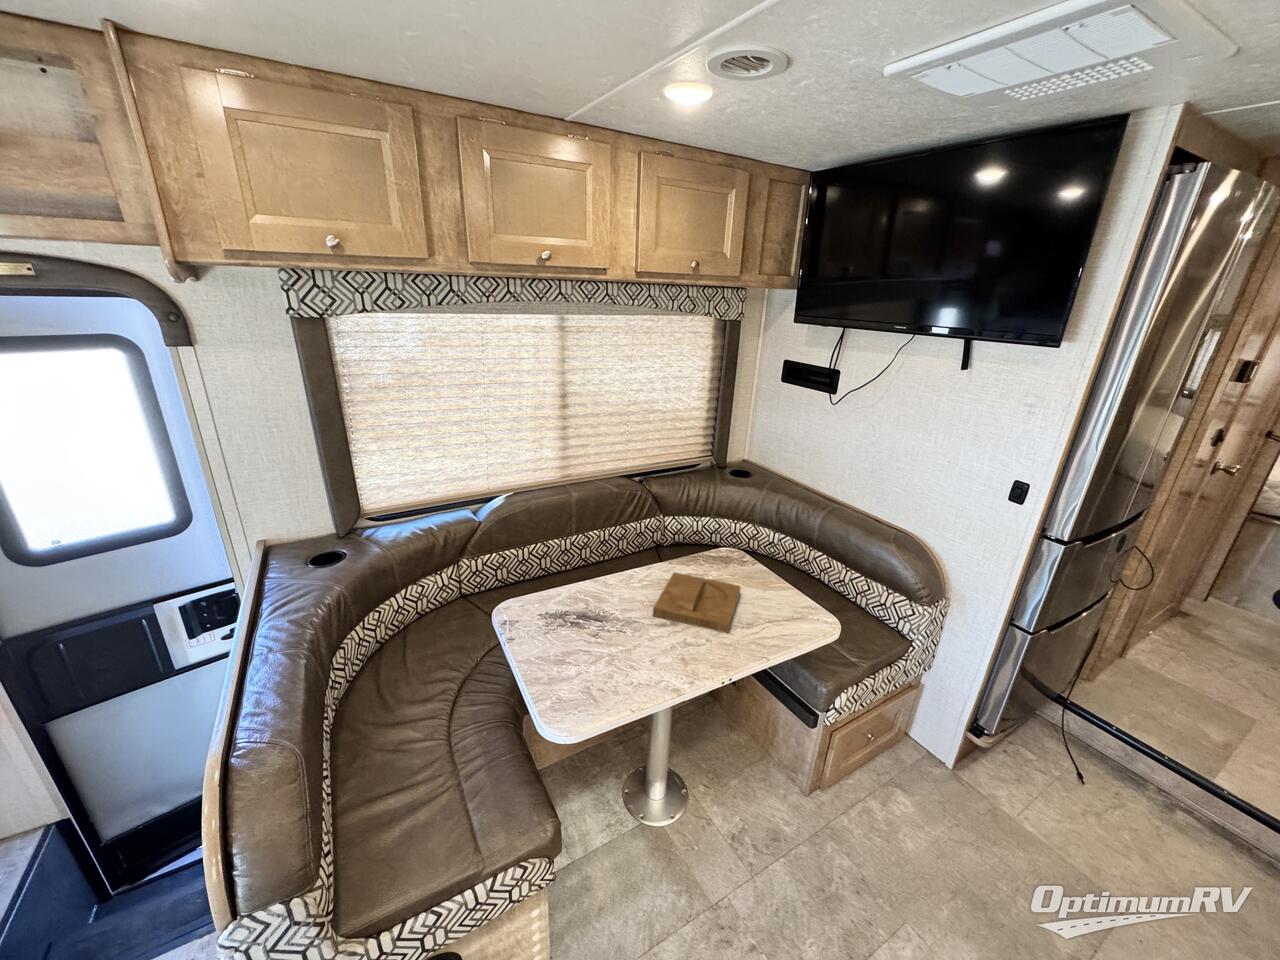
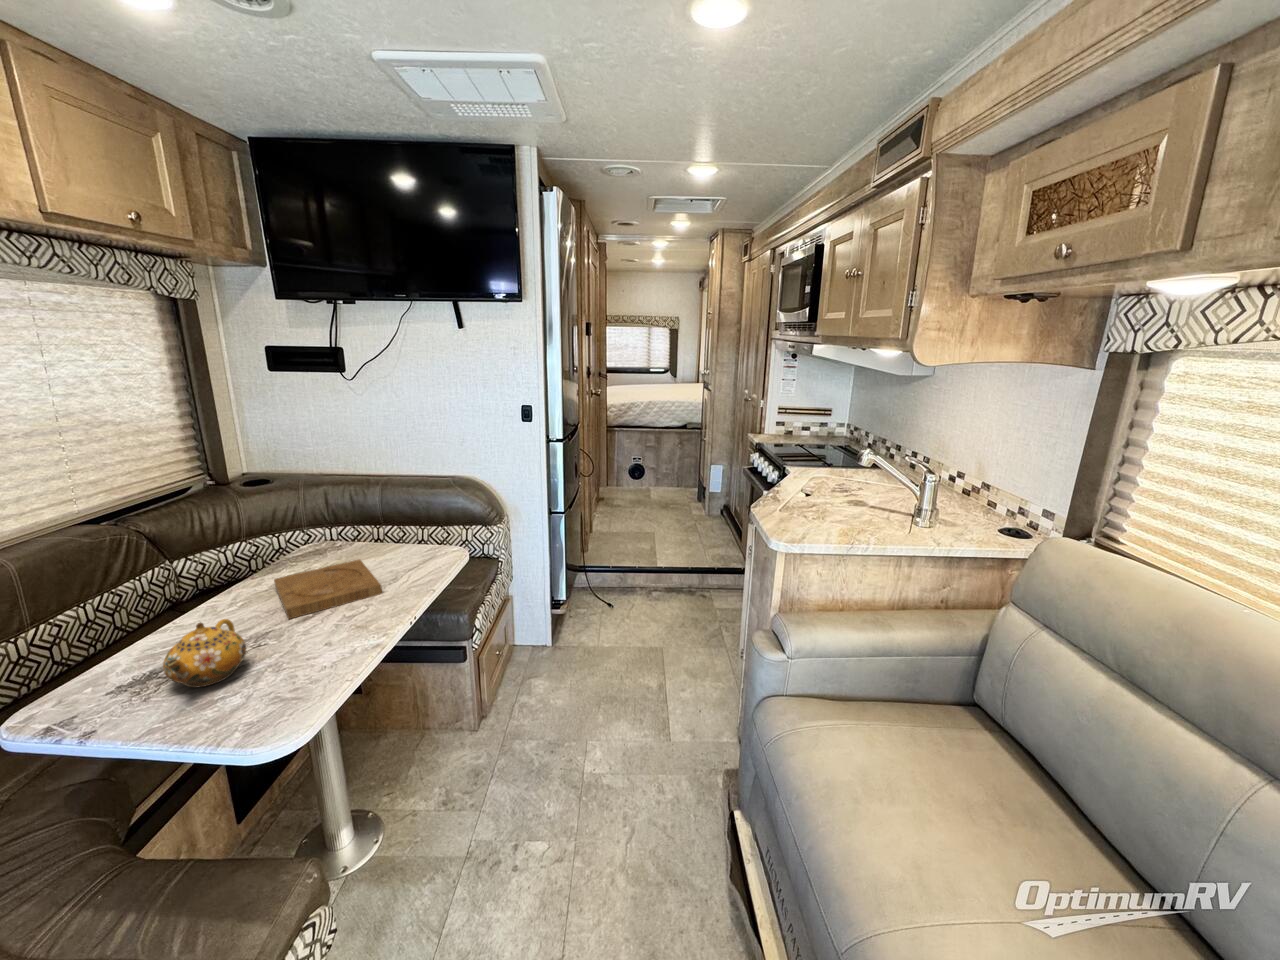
teapot: none [539,597,608,646] -> present [163,619,246,688]

